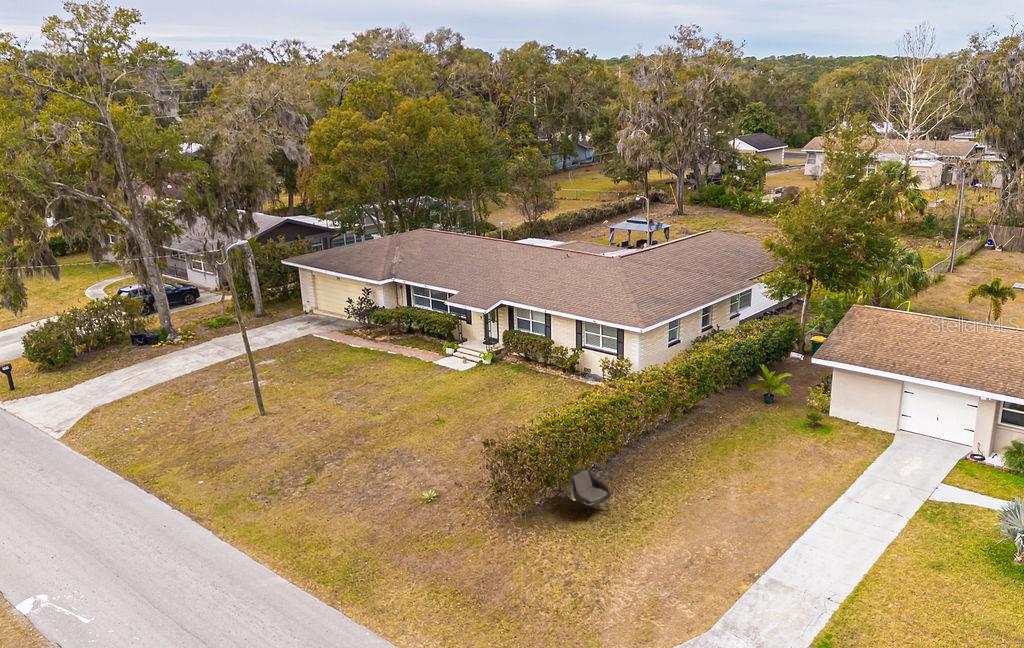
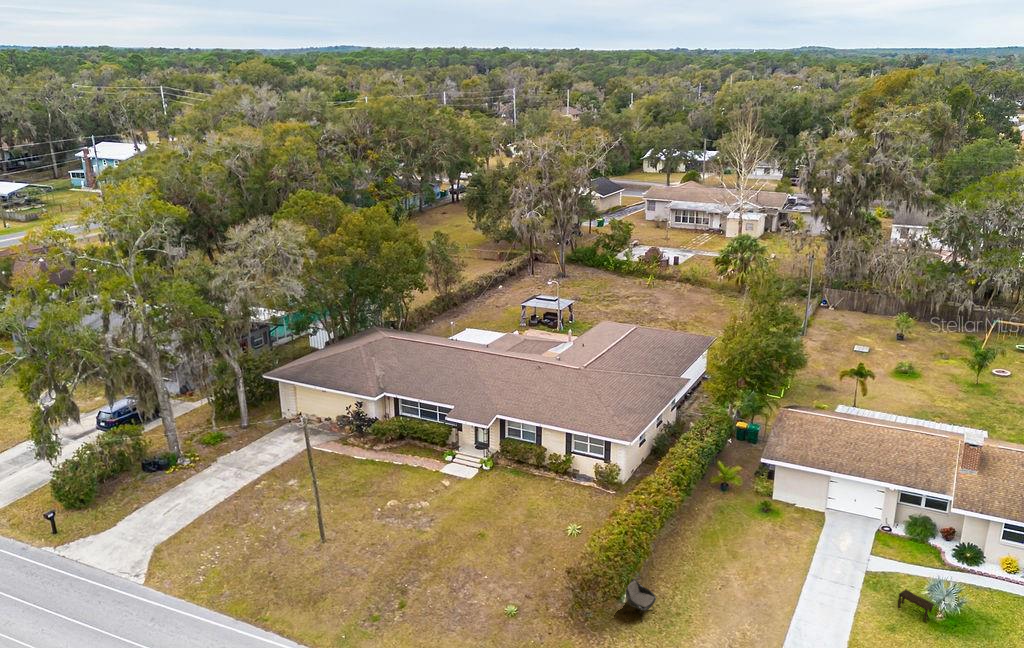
bench: none [956,521,1009,565] -> present [898,590,934,622]

